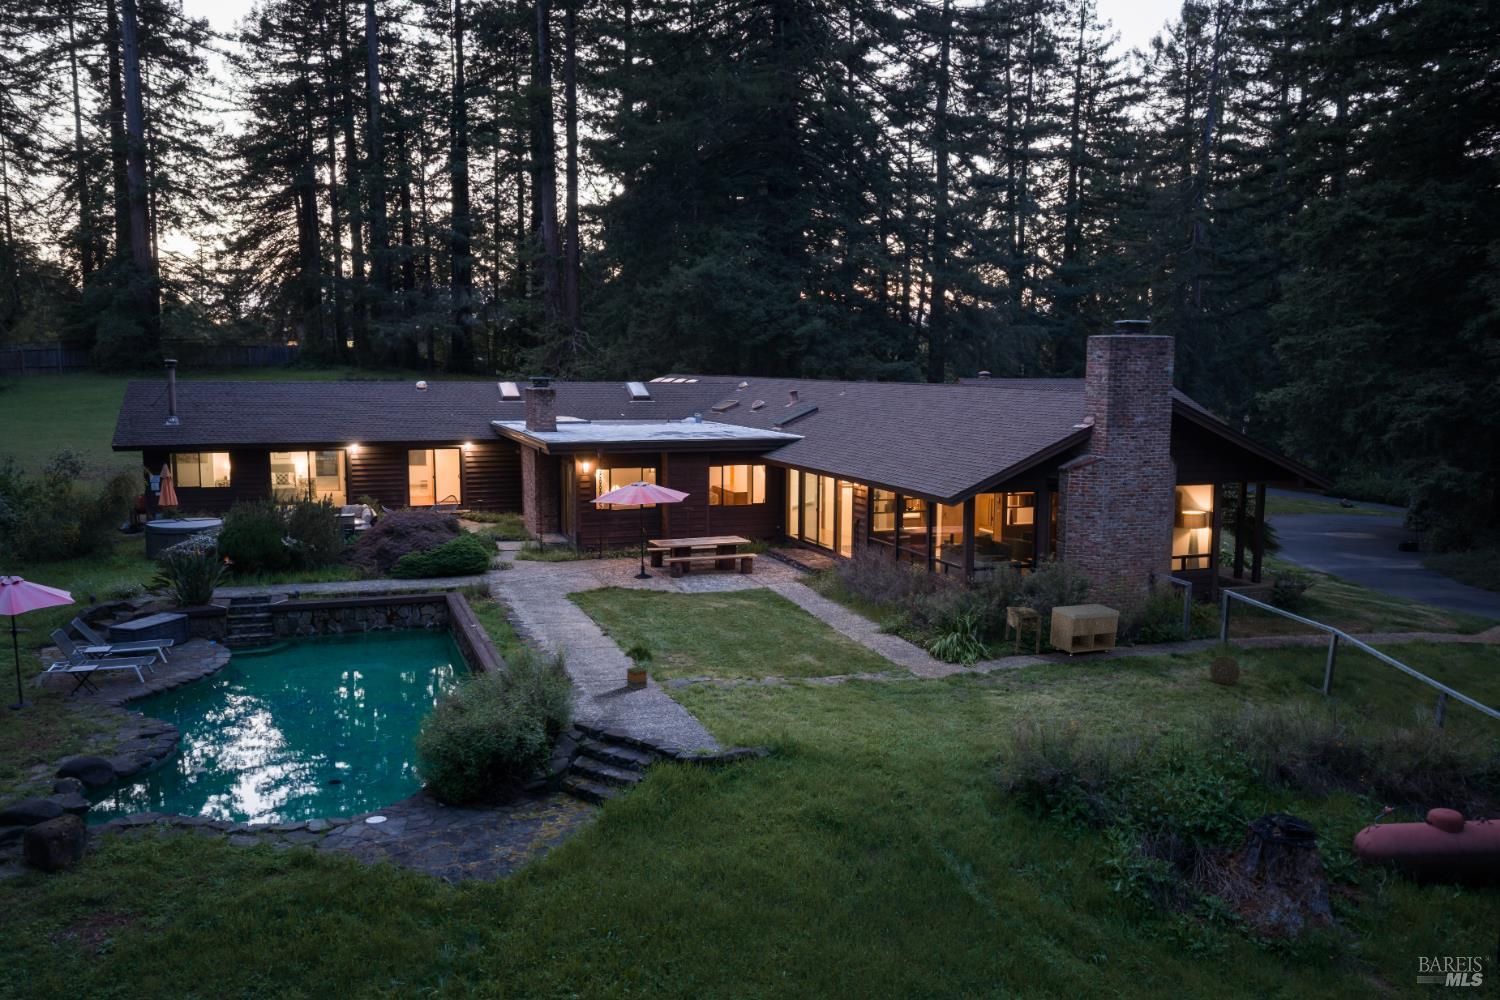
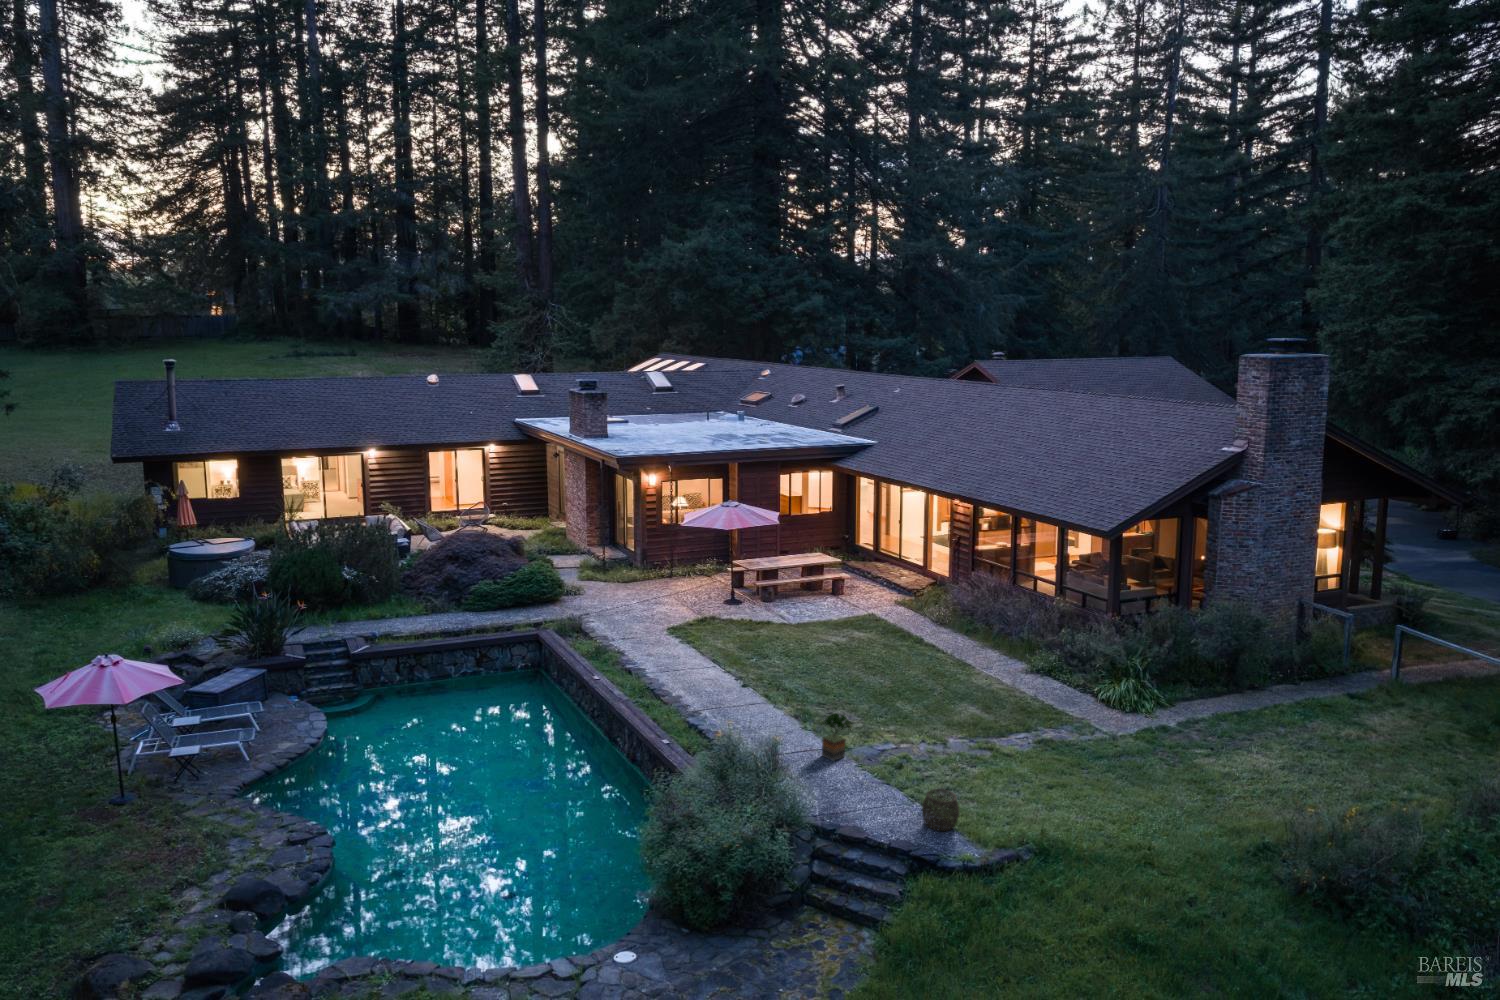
storage bench: present [1050,604,1120,655] -> none [1217,642,1291,699]
side table: present [1005,607,1043,653] -> none [1168,647,1215,698]
woven basket: present [1210,657,1240,685] -> present [922,789,959,831]

